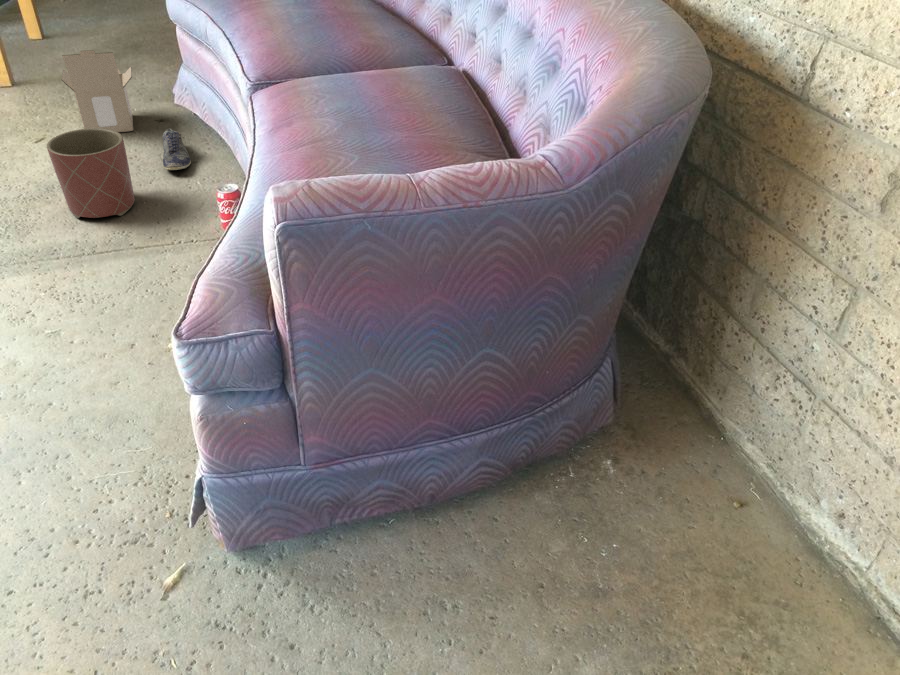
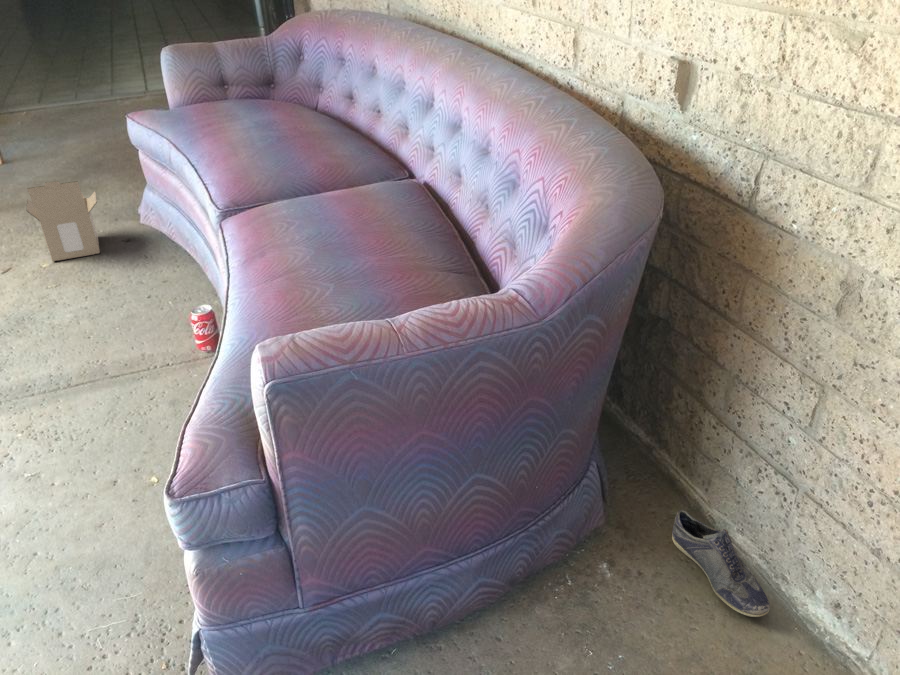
planter: present [47,128,135,218] -> none [16,260,106,351]
shoe: present [162,129,191,170] -> present [672,510,770,617]

